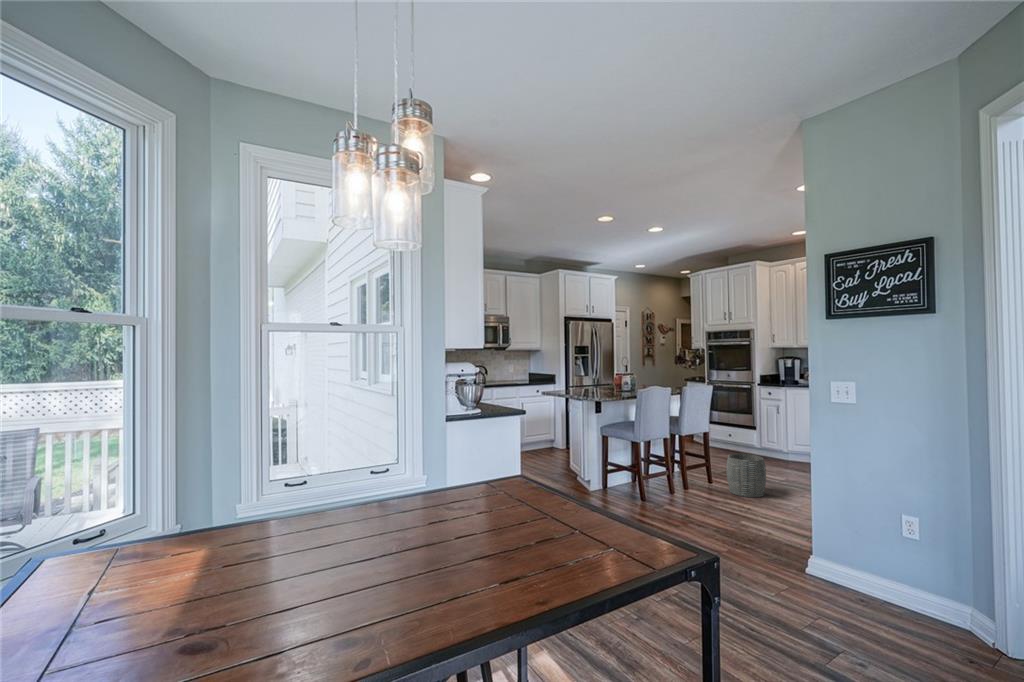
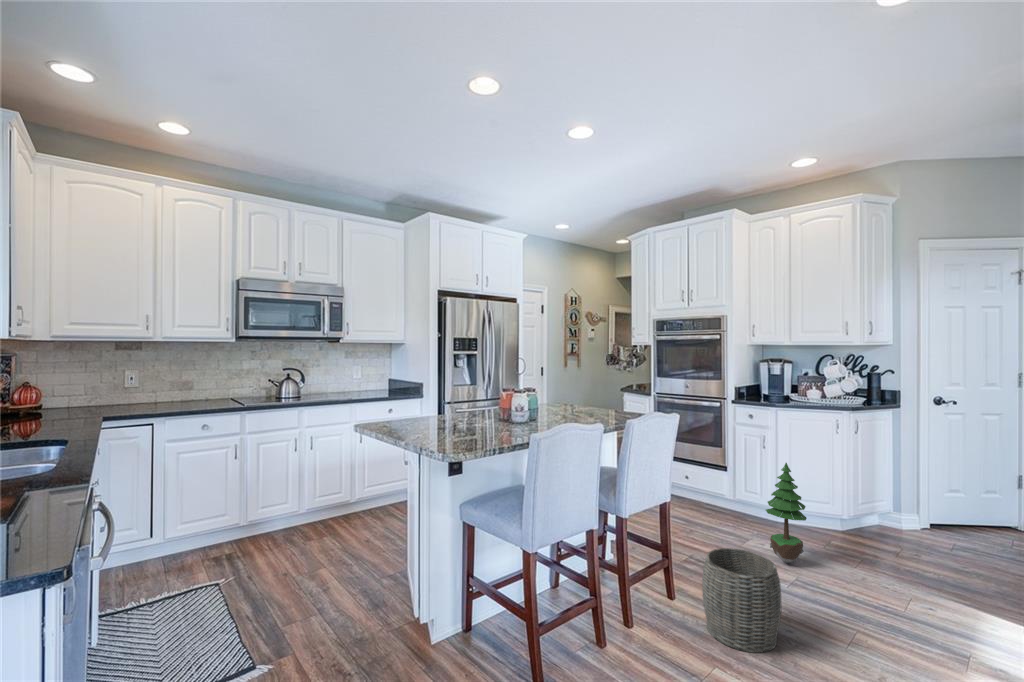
potted tree: none [772,416,796,474] -> present [766,463,807,564]

